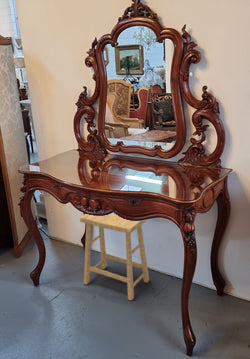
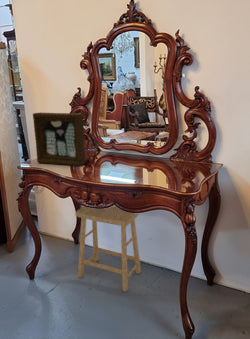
picture frame: none [35,115,89,171] -> present [33,112,85,166]

